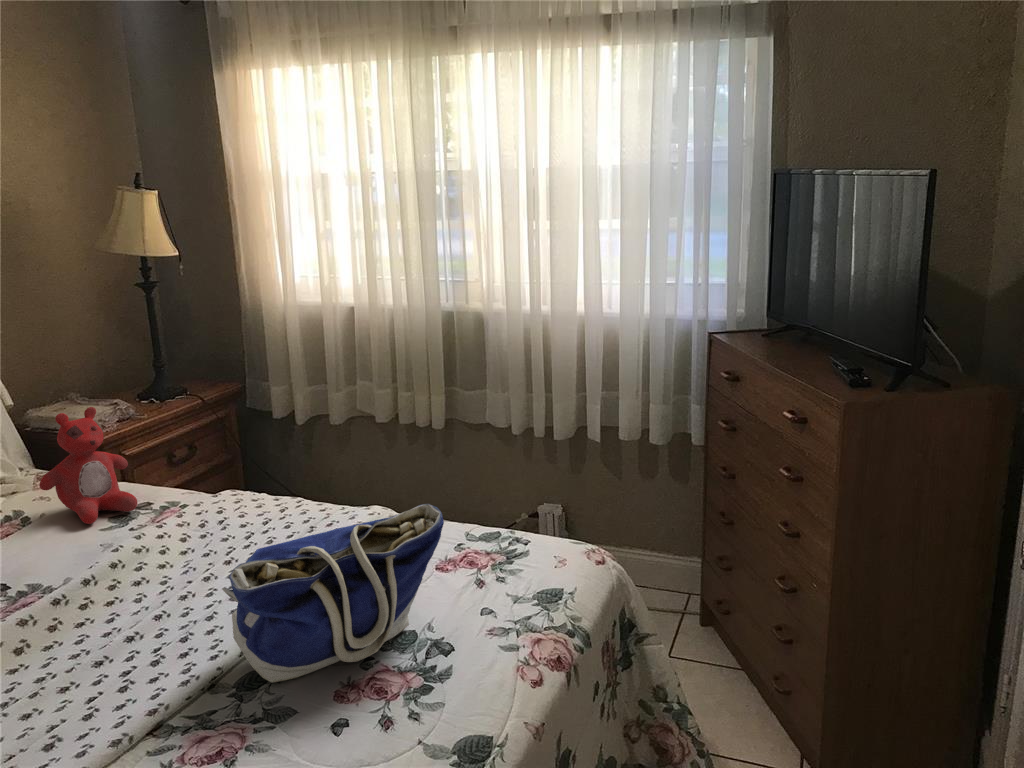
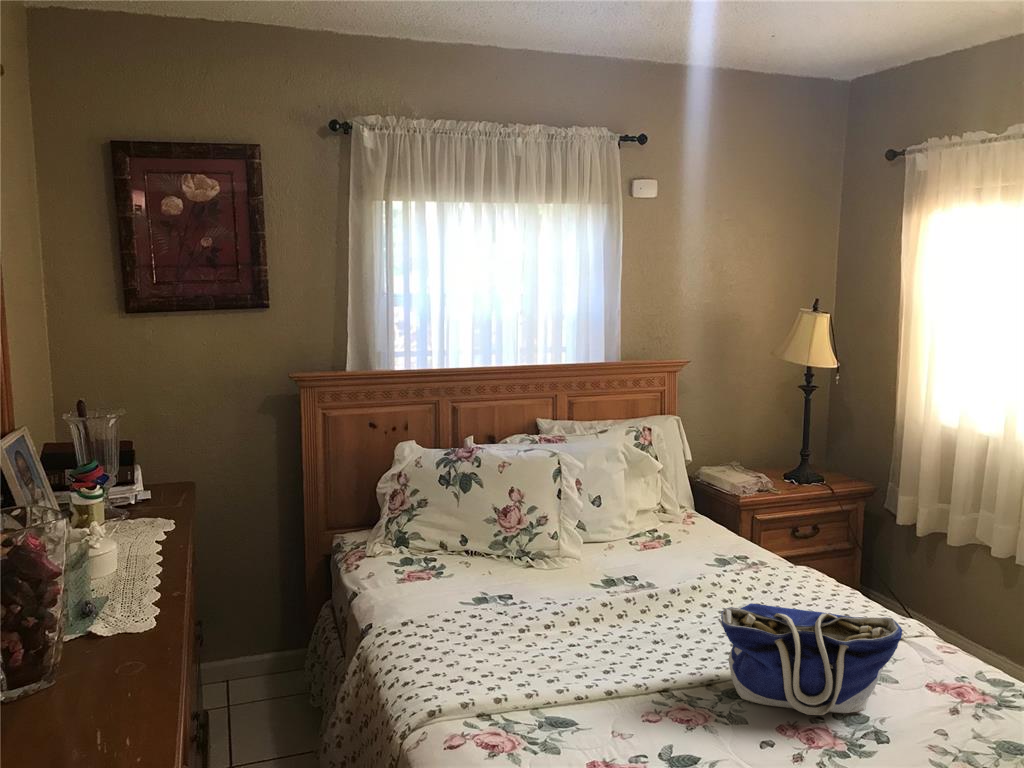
stuffed bear: present [39,407,137,524] -> none [679,478,739,558]

